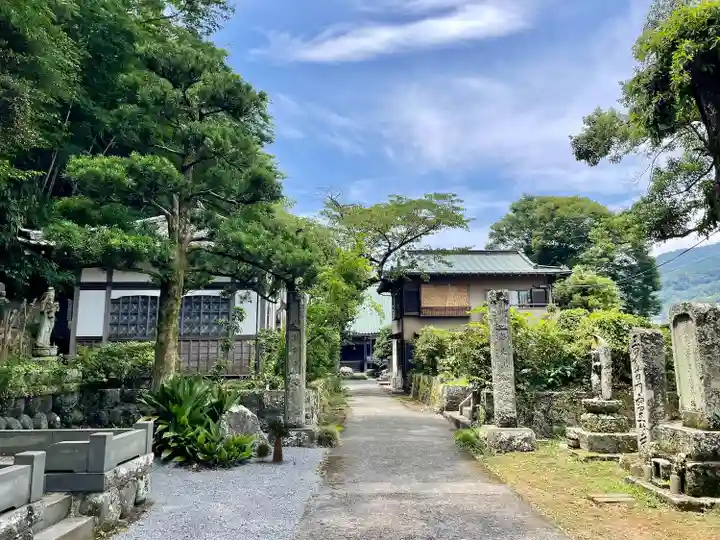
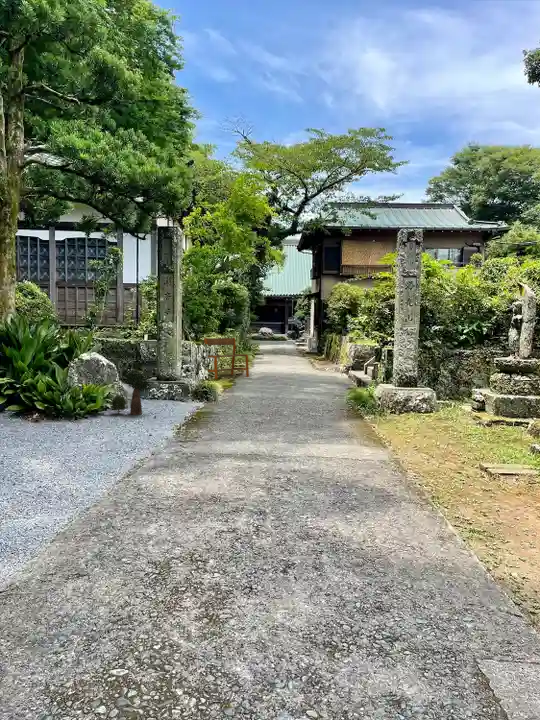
bench: none [311,384,354,424] -> present [204,338,249,379]

